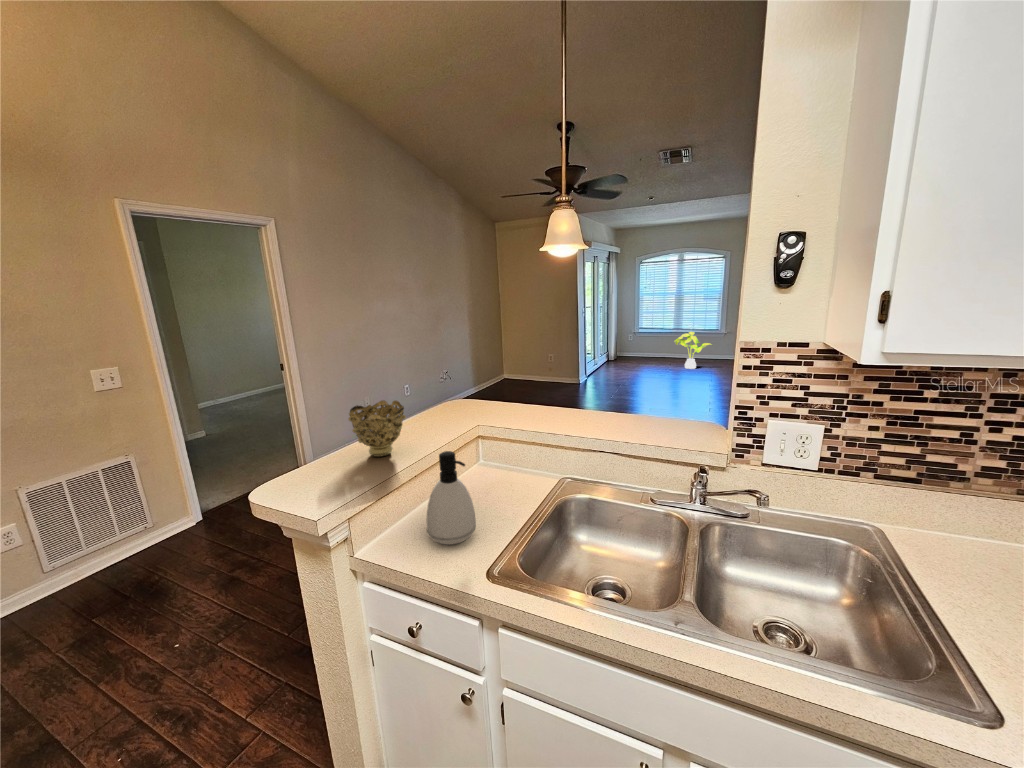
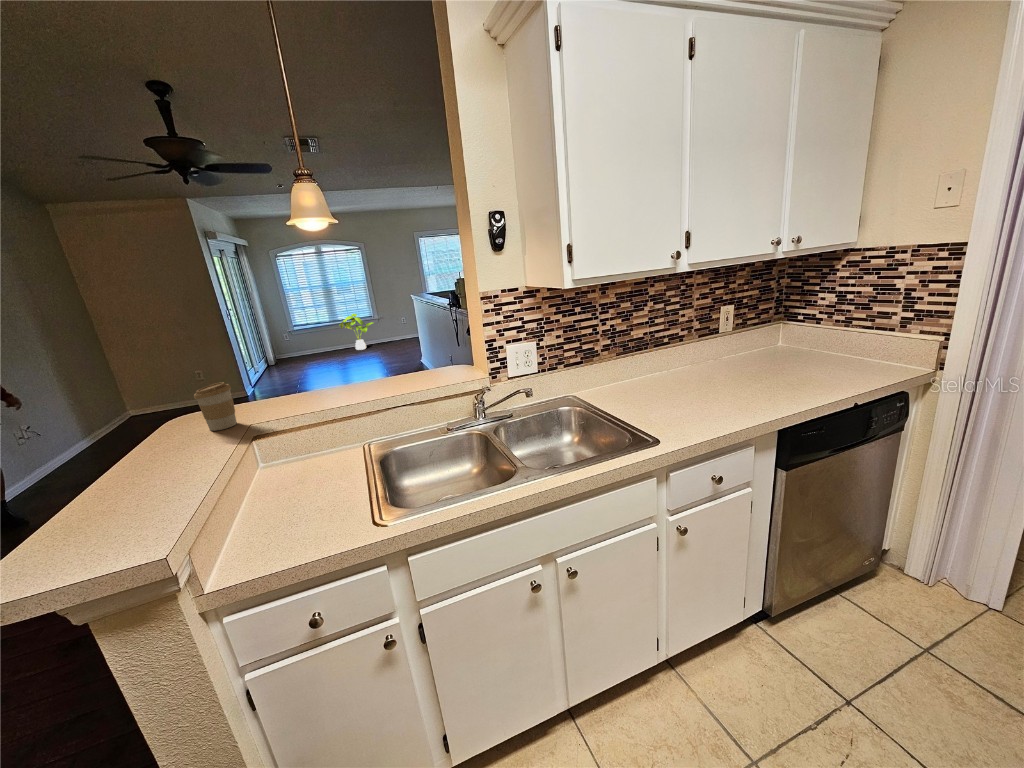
coffee cup: none [452,383,479,422] -> present [194,382,237,431]
decorative bowl: present [348,400,406,457] -> none [80,416,180,493]
soap dispenser: present [426,451,476,545] -> none [274,436,334,534]

